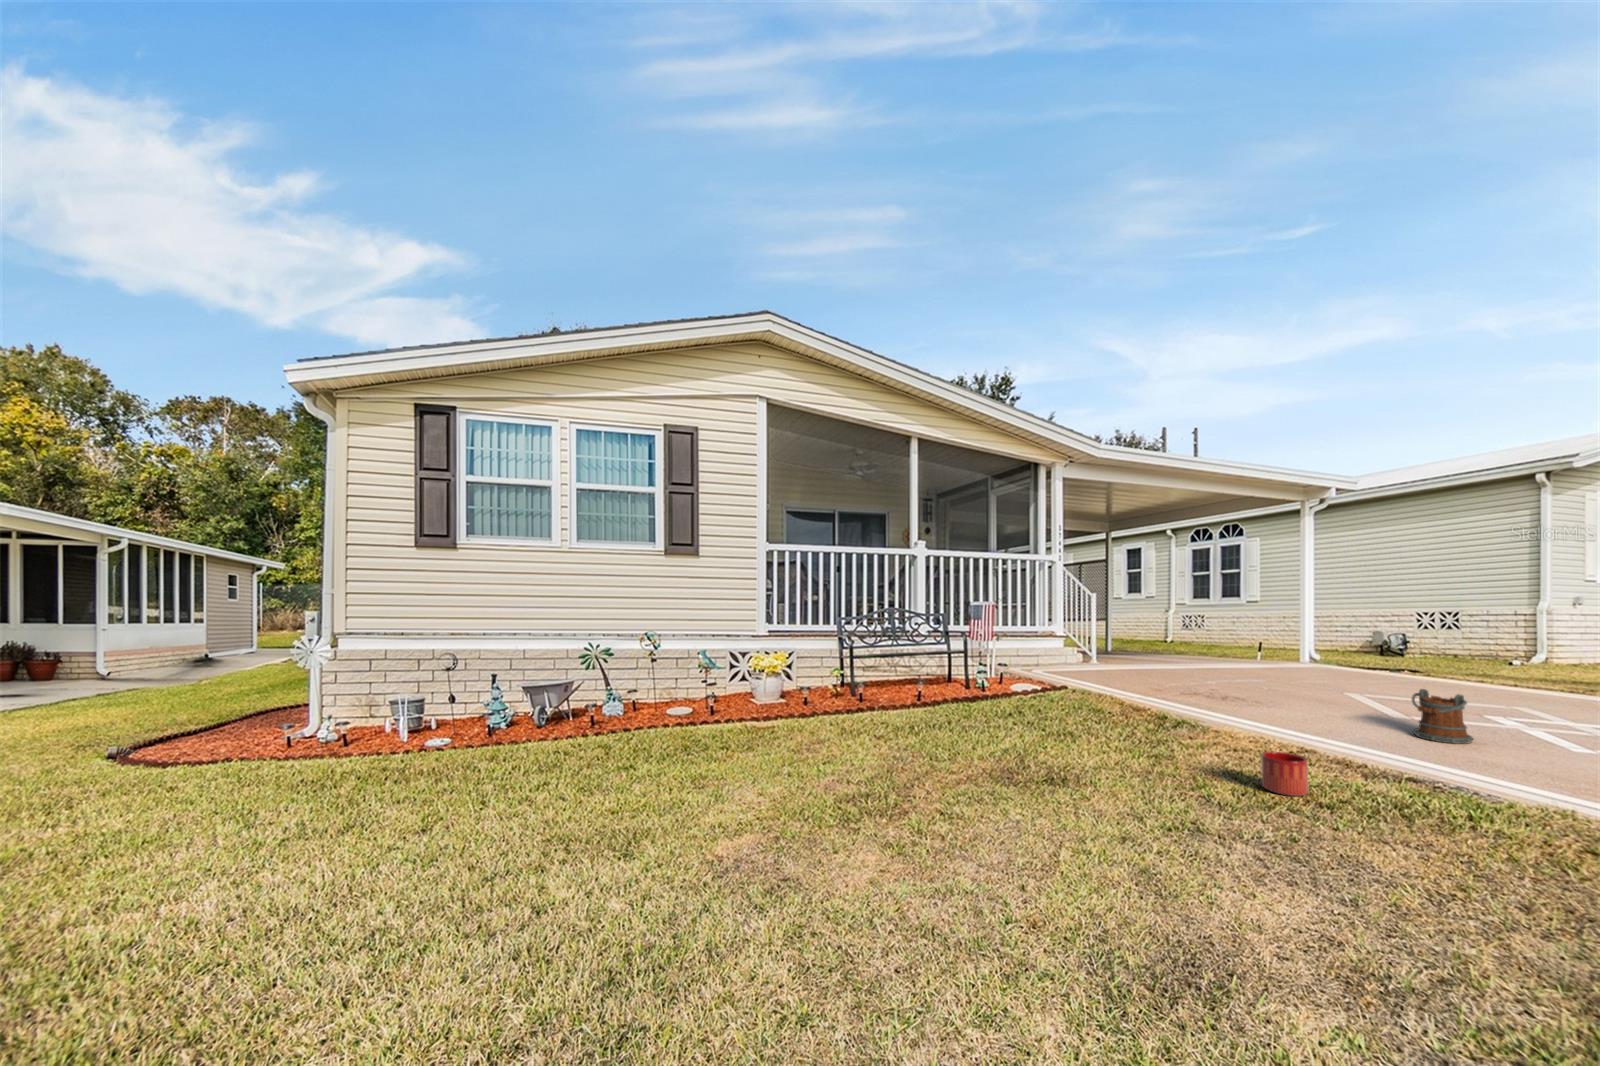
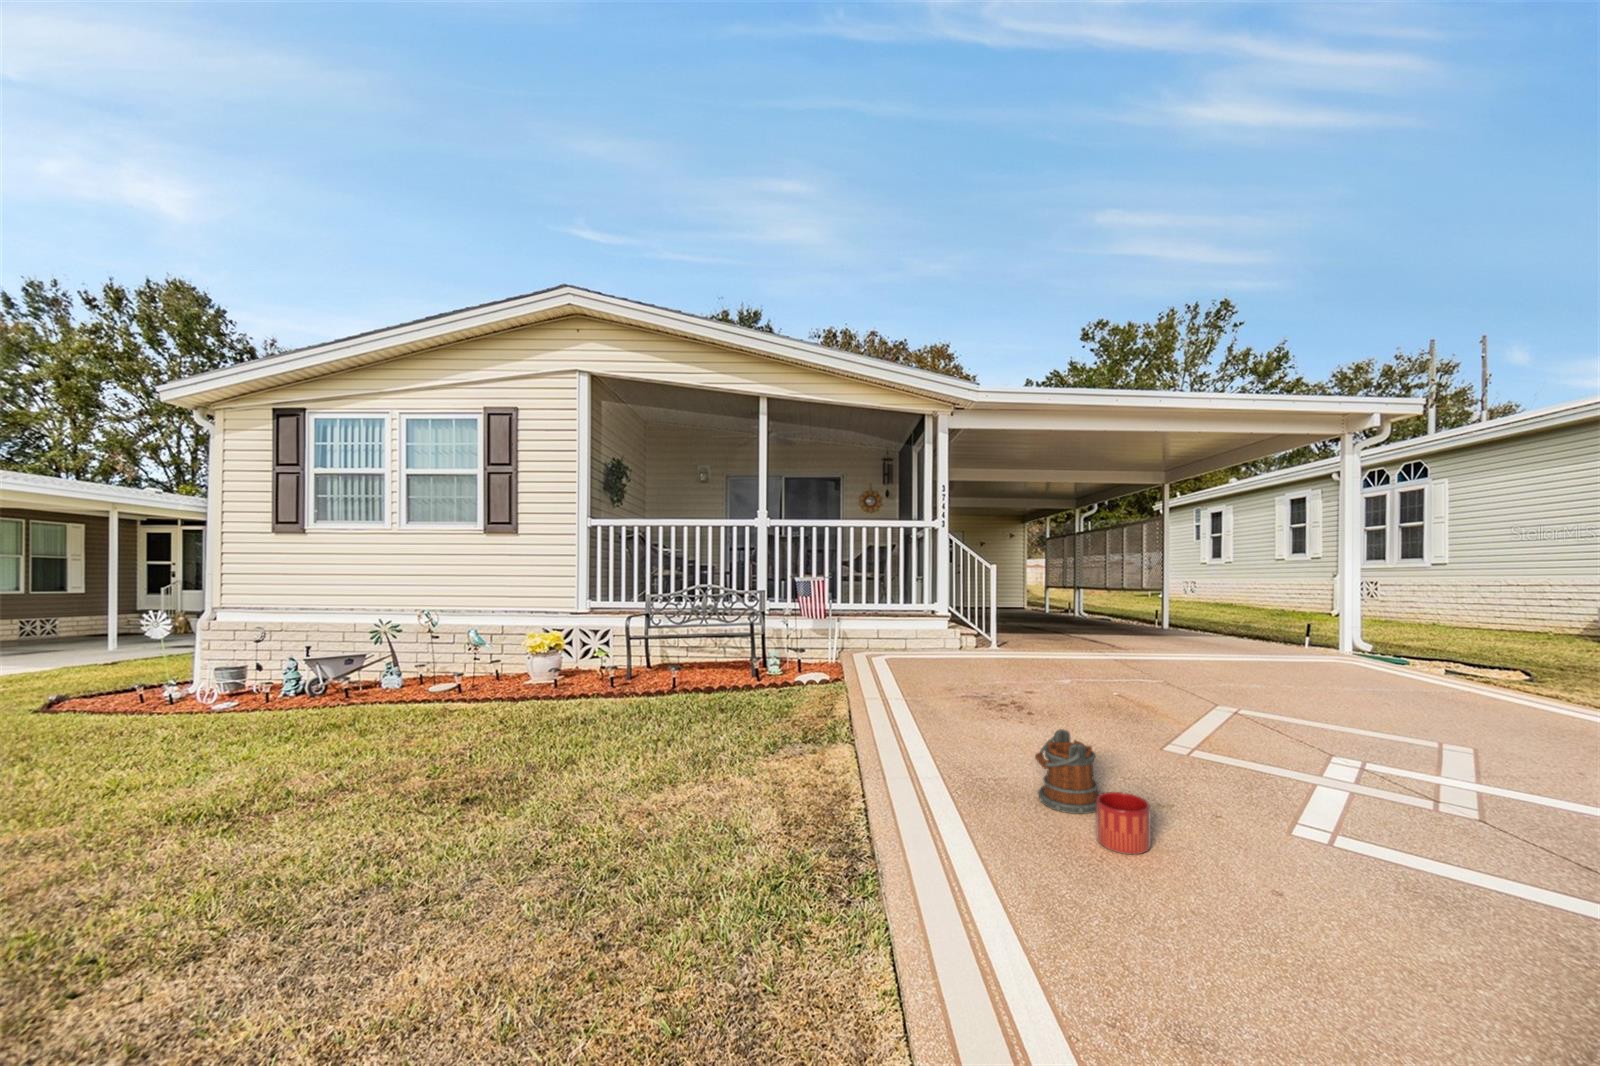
planter: present [1261,752,1308,796] -> present [1096,792,1151,854]

